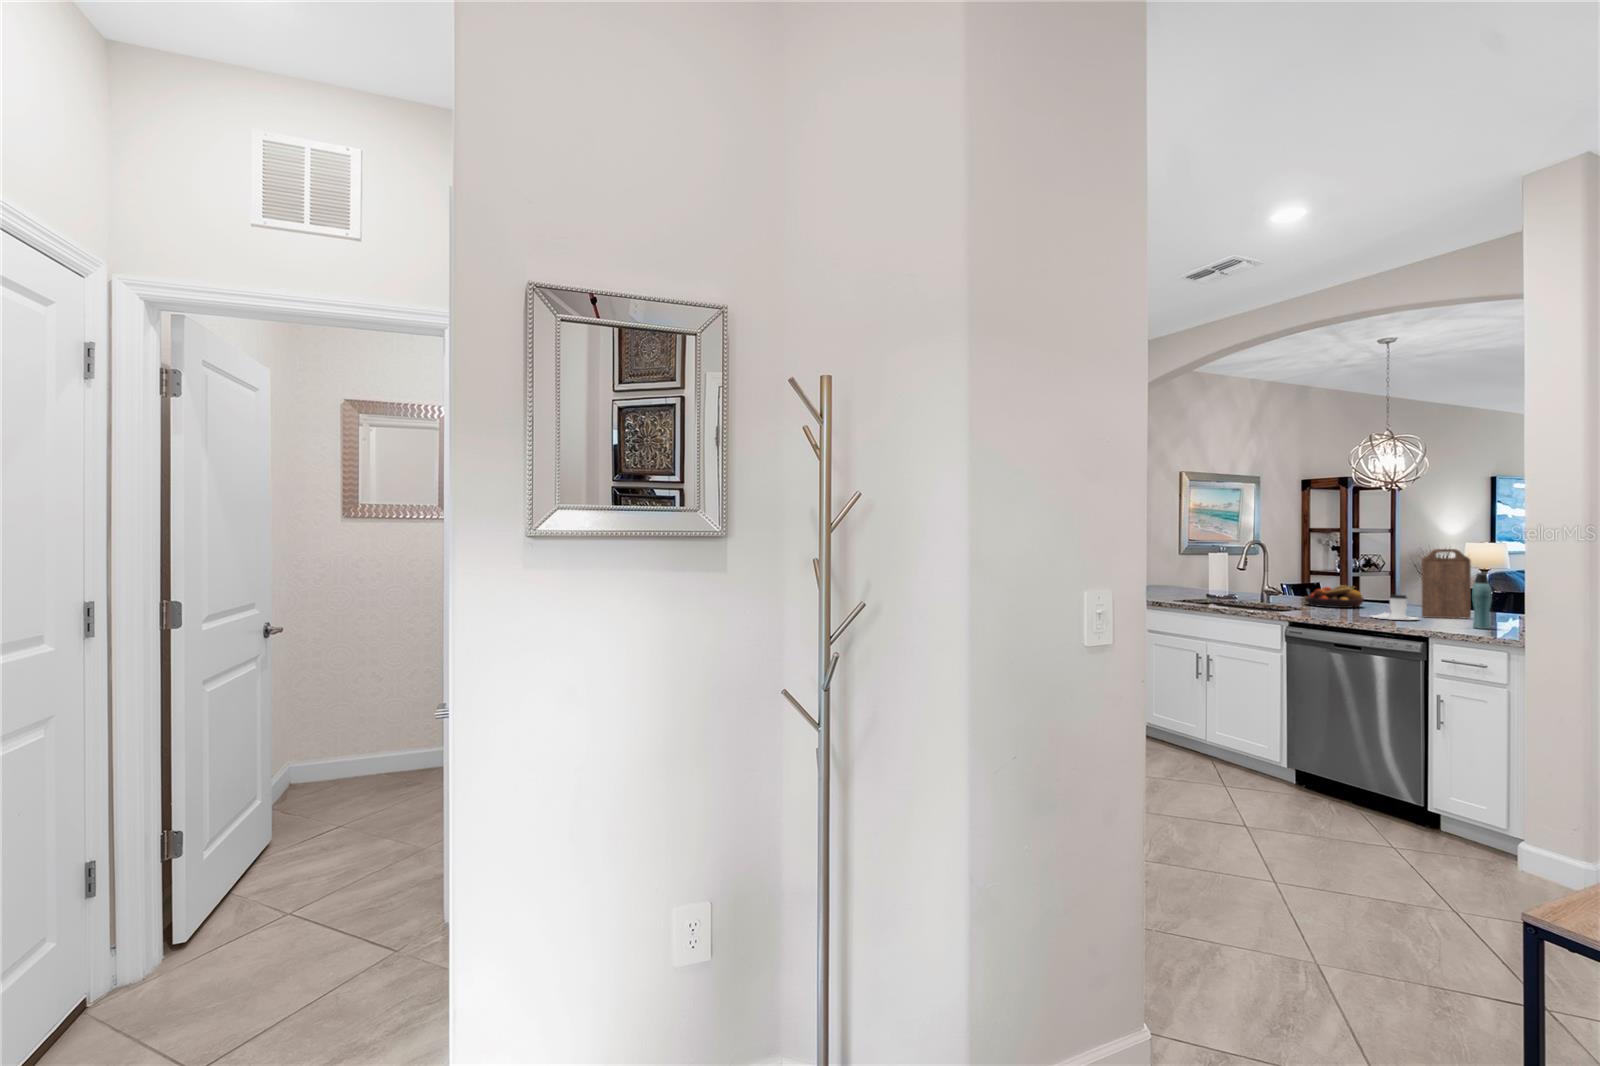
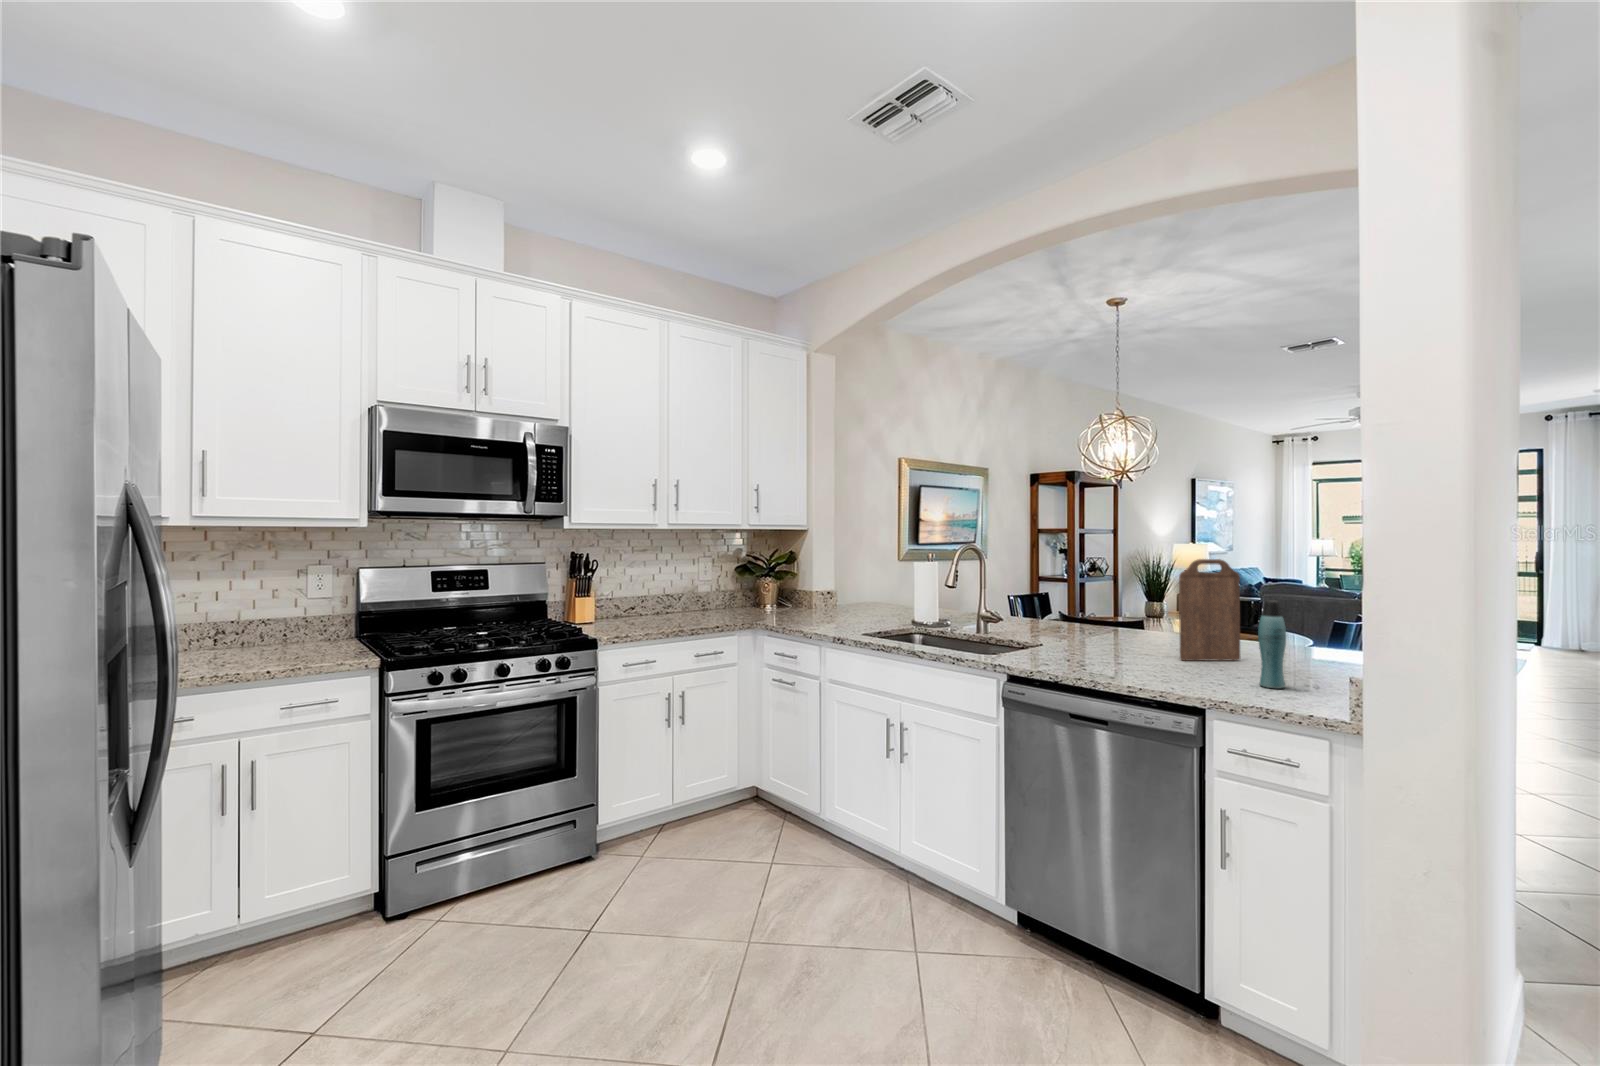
fruit bowl: present [1305,585,1364,608] -> none [1029,609,1102,642]
coffee cup: present [1370,595,1418,620] -> none [1115,630,1182,670]

